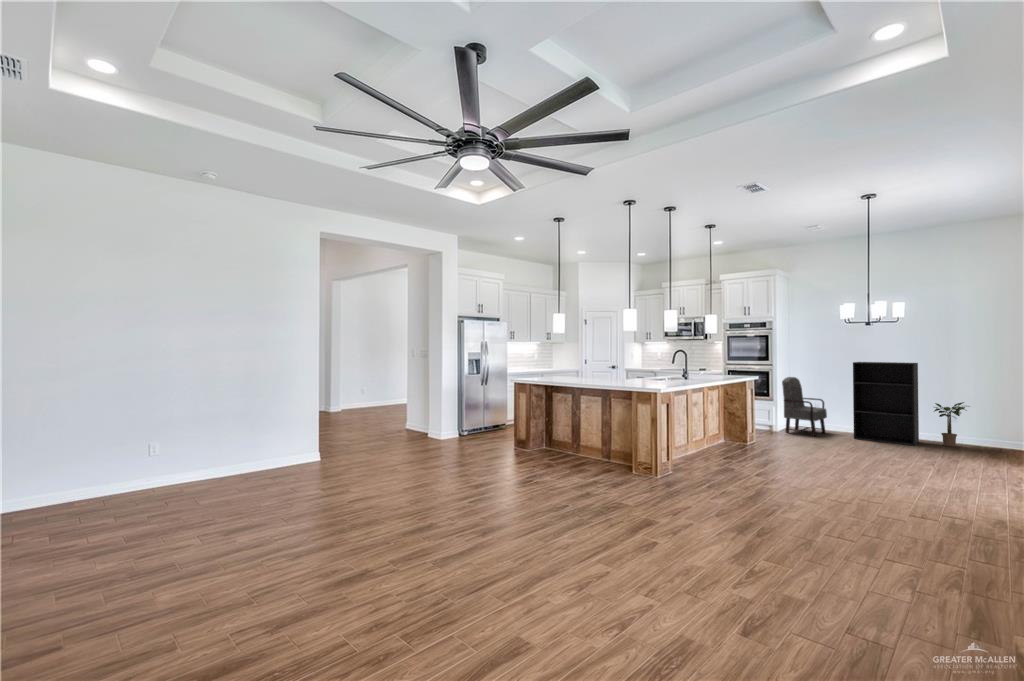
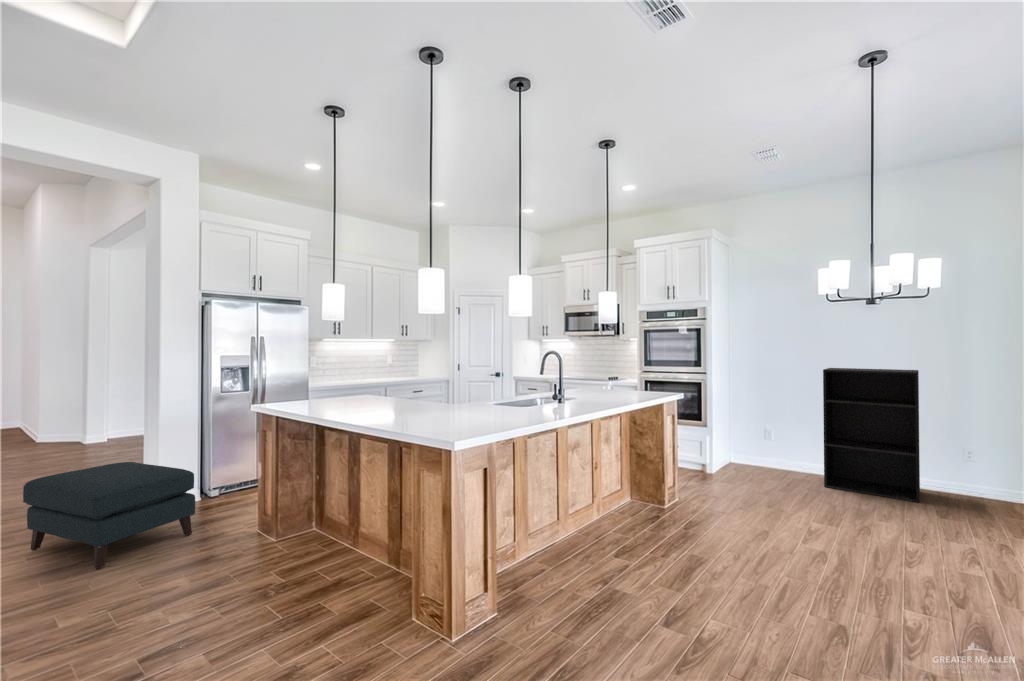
armchair: present [782,377,827,436] -> none [720,390,783,482]
potted plant: present [934,402,969,447] -> none [938,433,1005,503]
ottoman: none [405,409,483,457] -> present [23,462,195,569]

